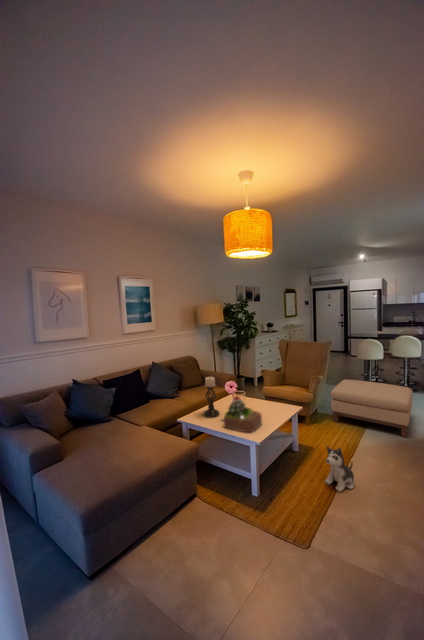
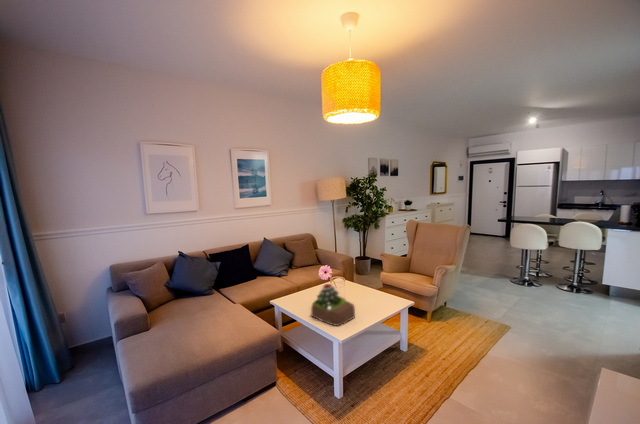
candle holder: present [203,377,220,418] -> none [298,259,316,304]
ottoman: present [331,379,413,438] -> none [461,271,571,350]
plush toy: present [325,447,354,492] -> none [424,351,463,407]

